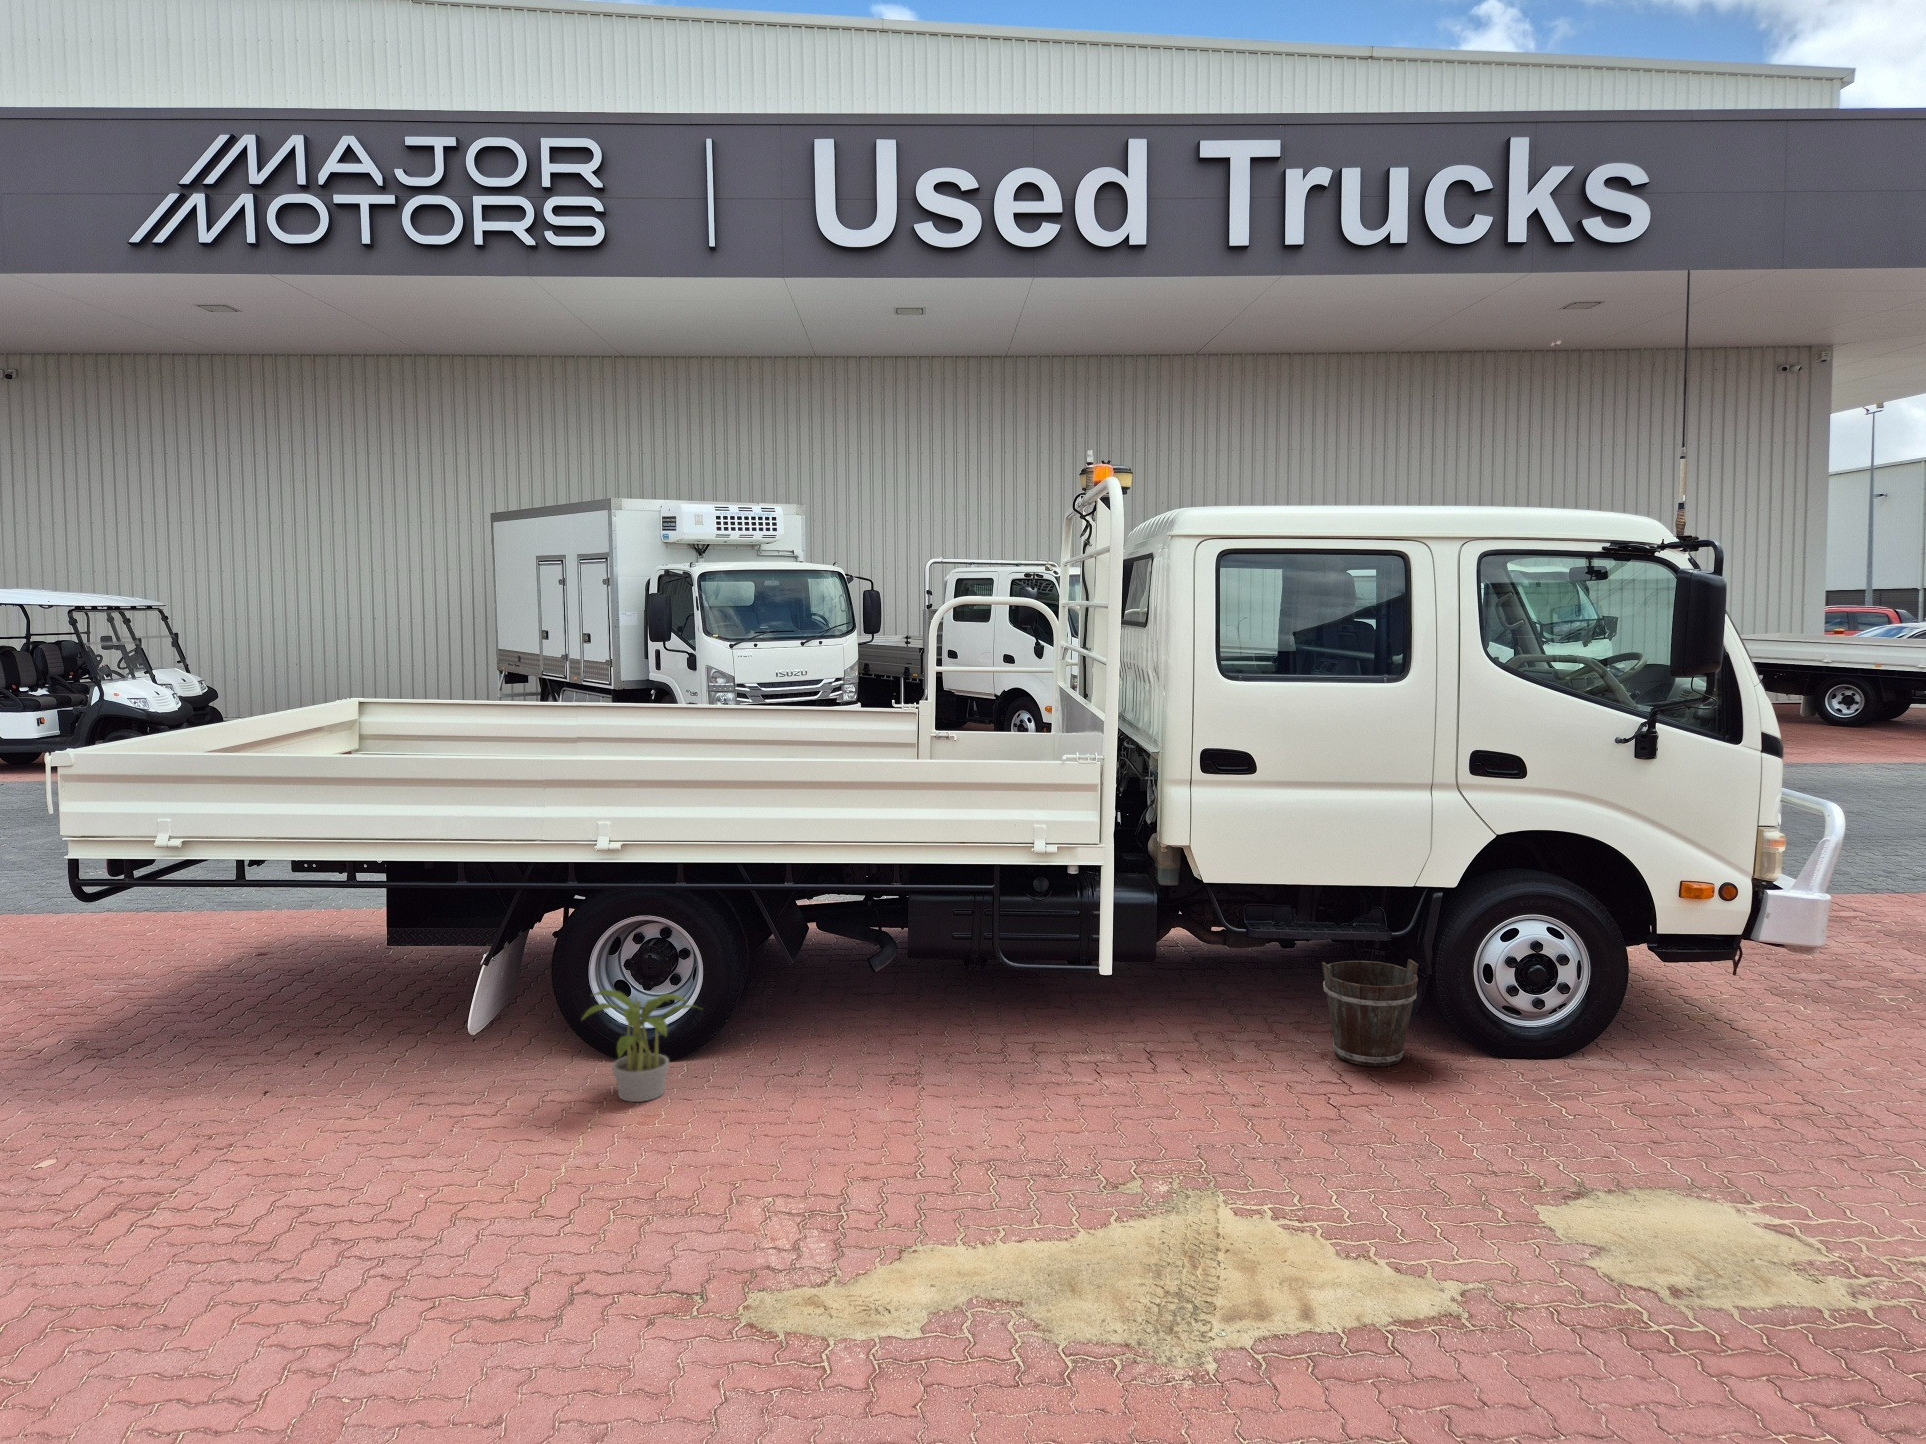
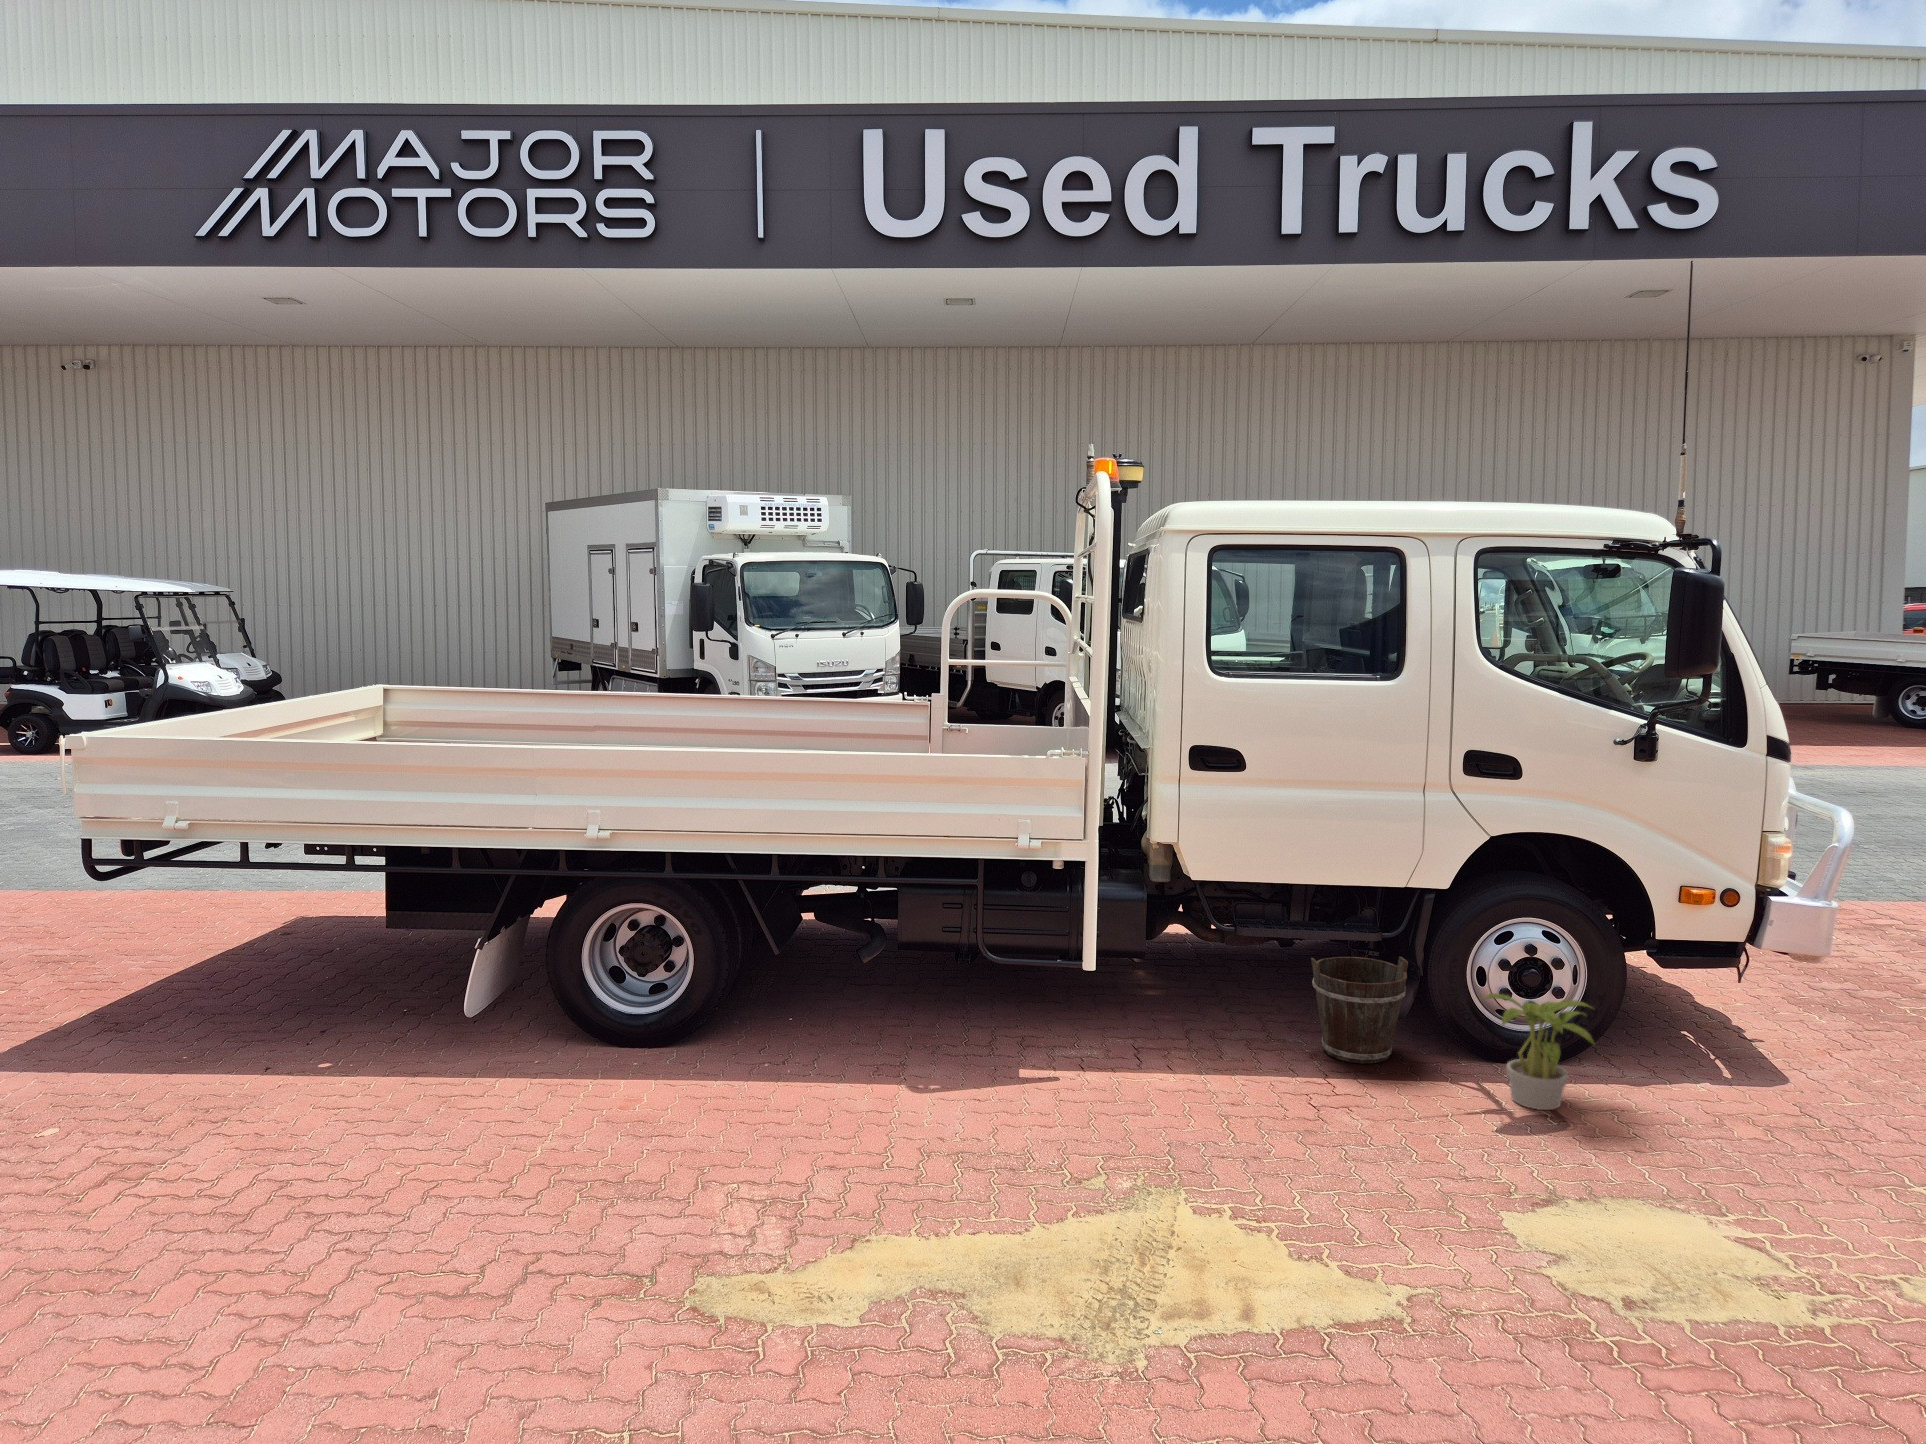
potted plant: present [582,990,697,1102] -> present [1482,993,1594,1110]

